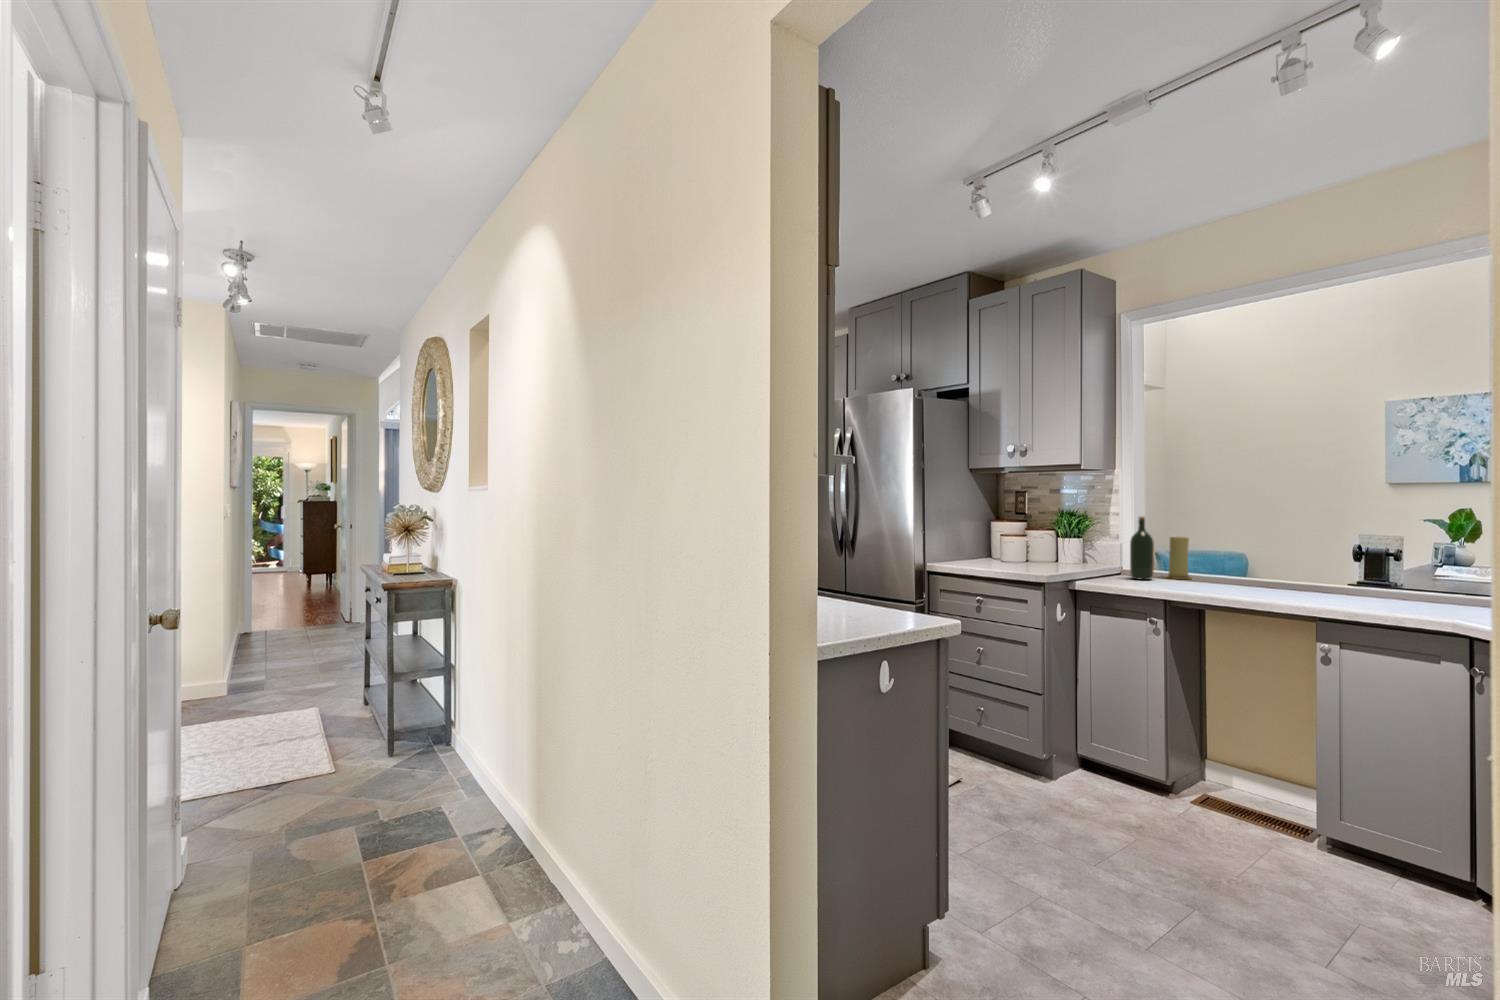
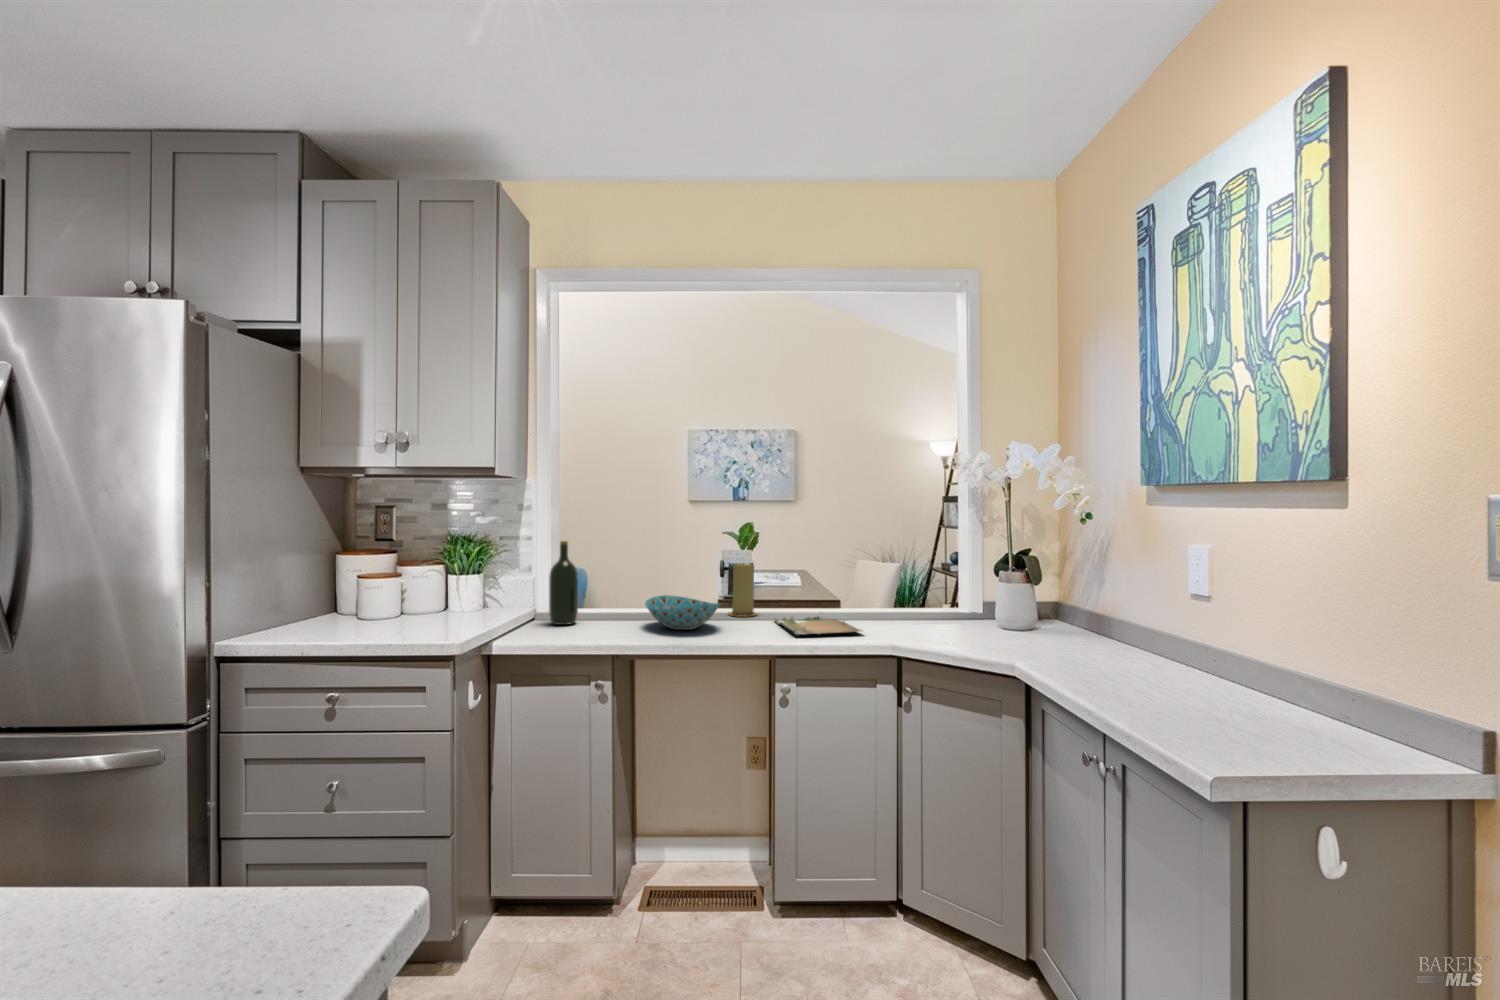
candle: present [1166,537,1191,579] -> present [729,563,756,616]
bowl: none [1205,564,1277,591] -> present [645,595,720,630]
tray: none [1342,590,1433,607] -> present [776,616,861,635]

